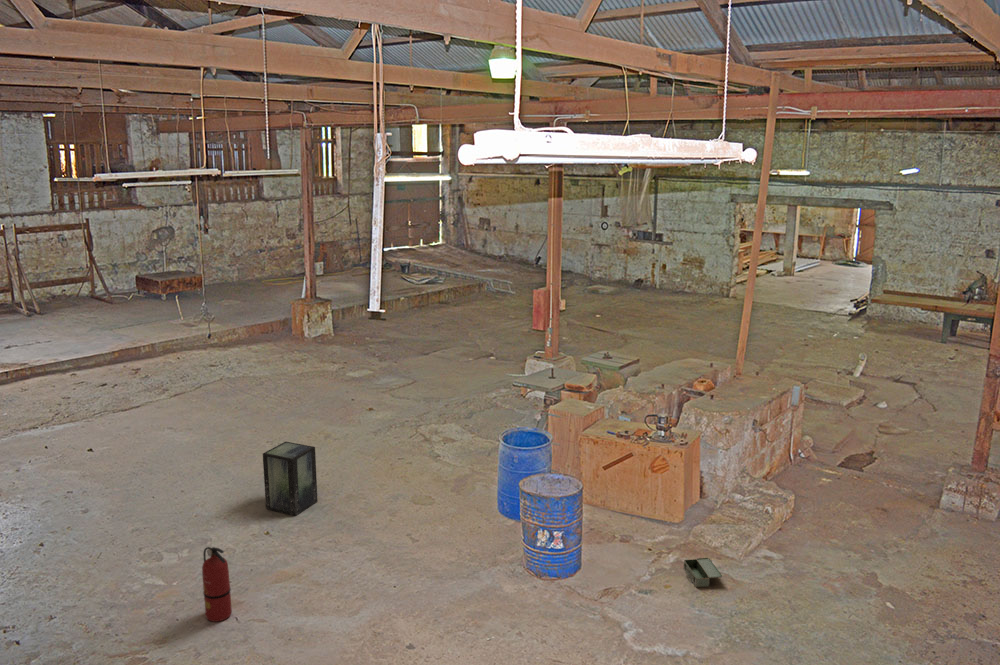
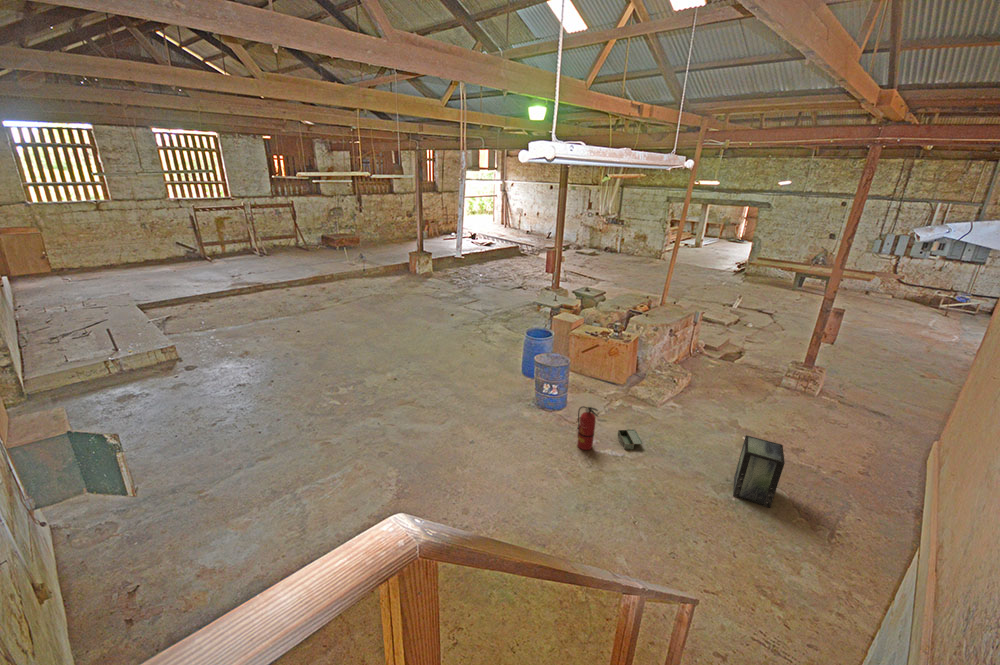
storage box: present [263,442,318,516] -> present [733,435,785,508]
fire extinguisher: present [202,547,232,621] -> present [577,406,598,450]

